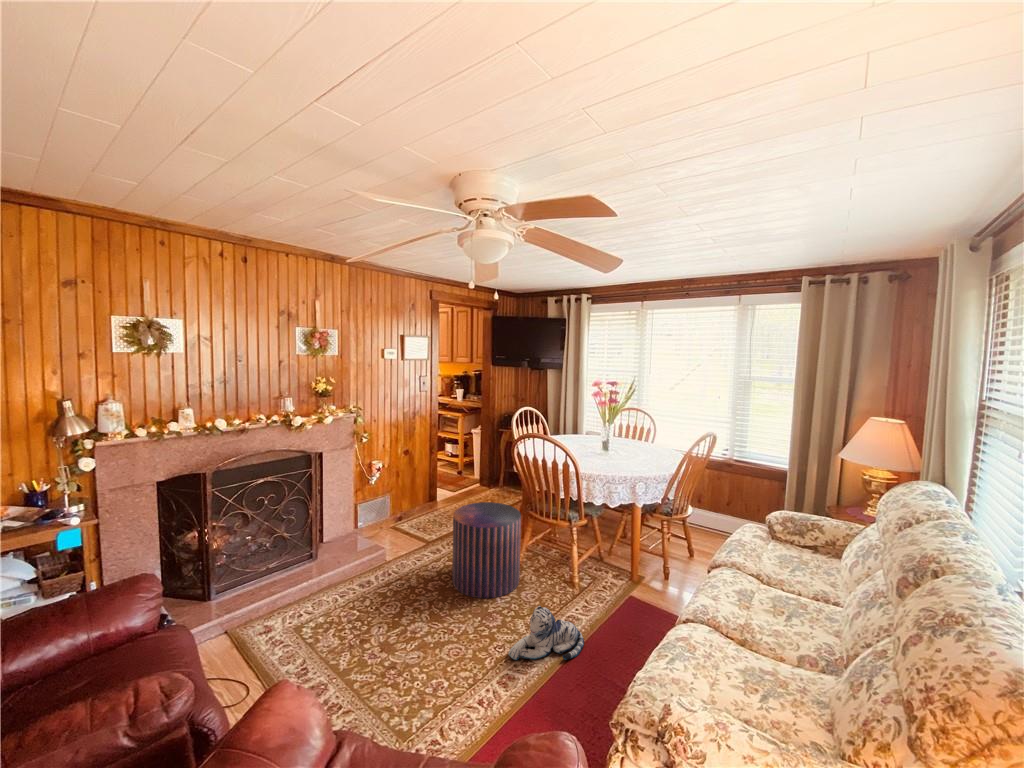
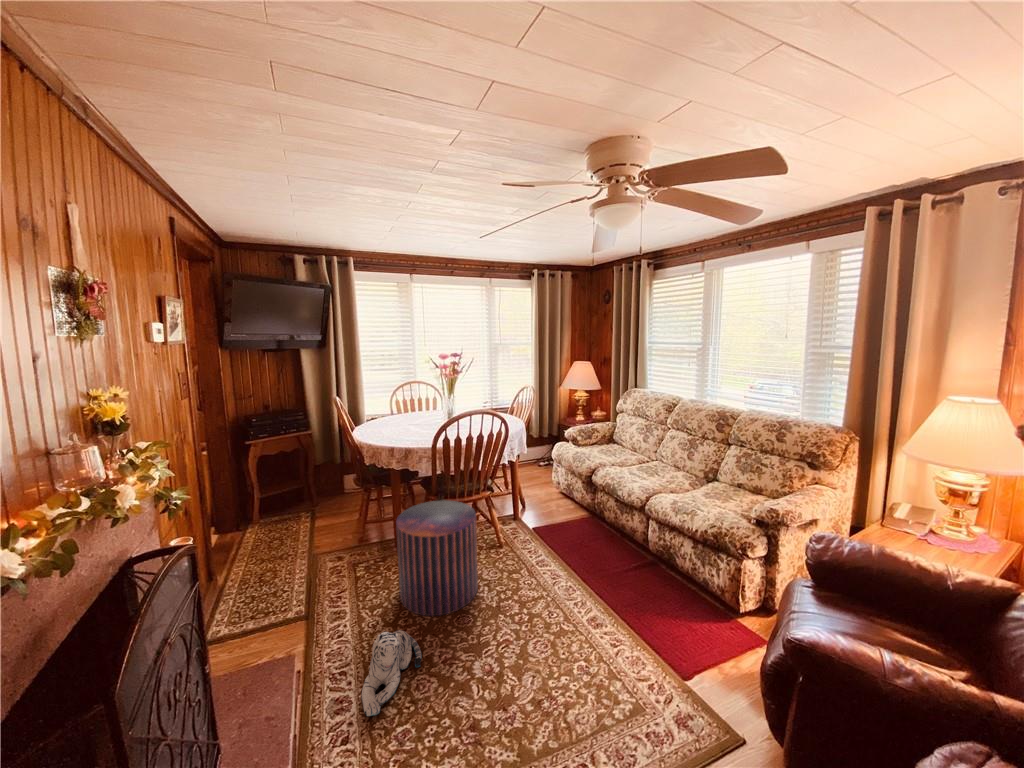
plush toy: present [508,606,584,660] -> present [362,630,422,716]

